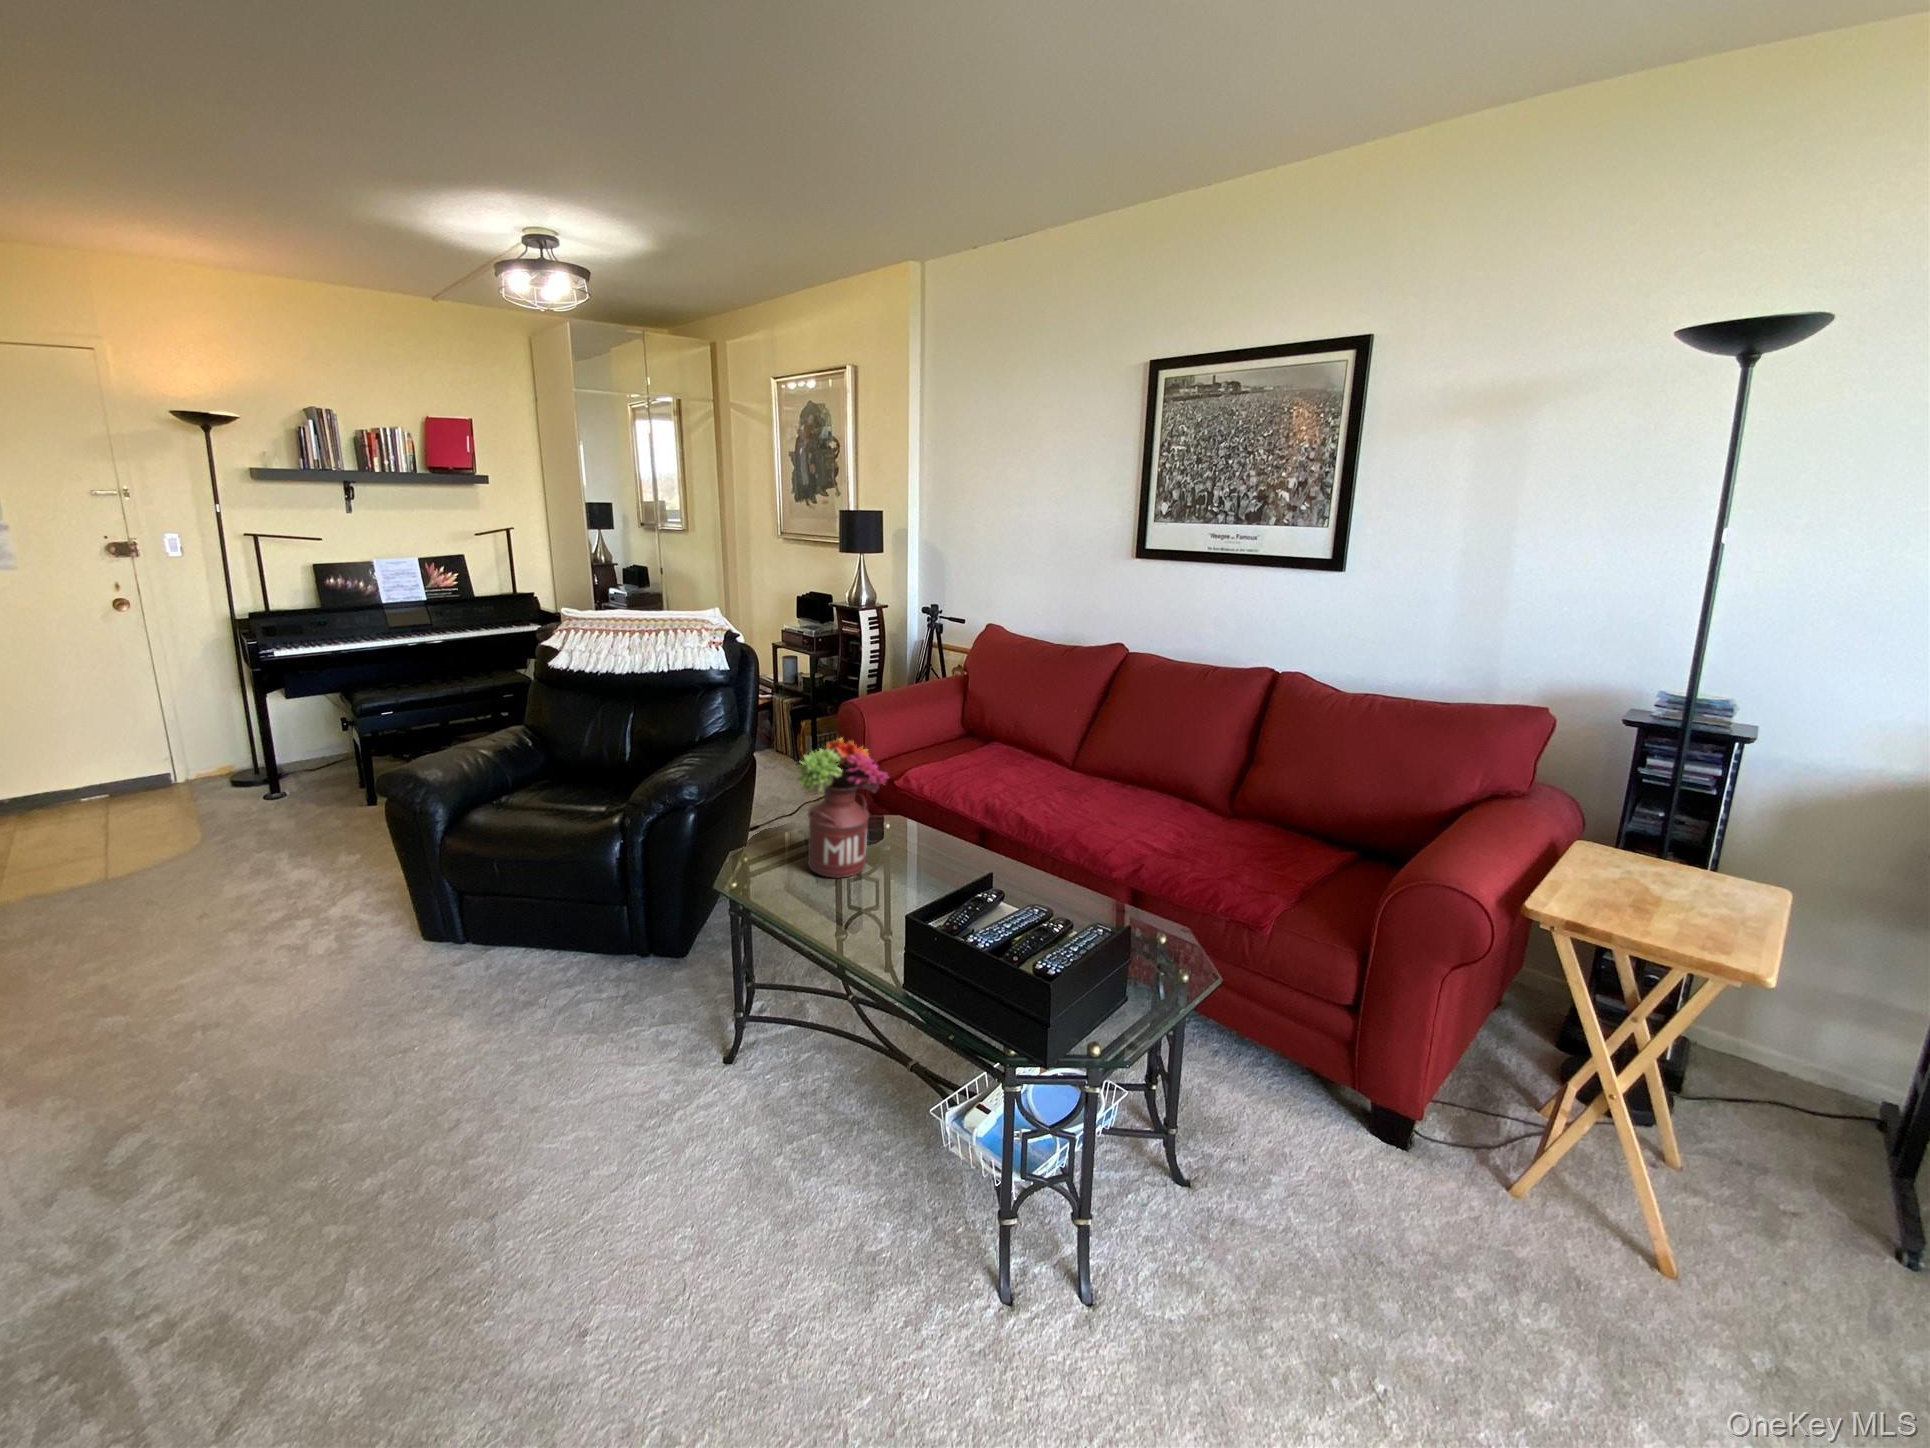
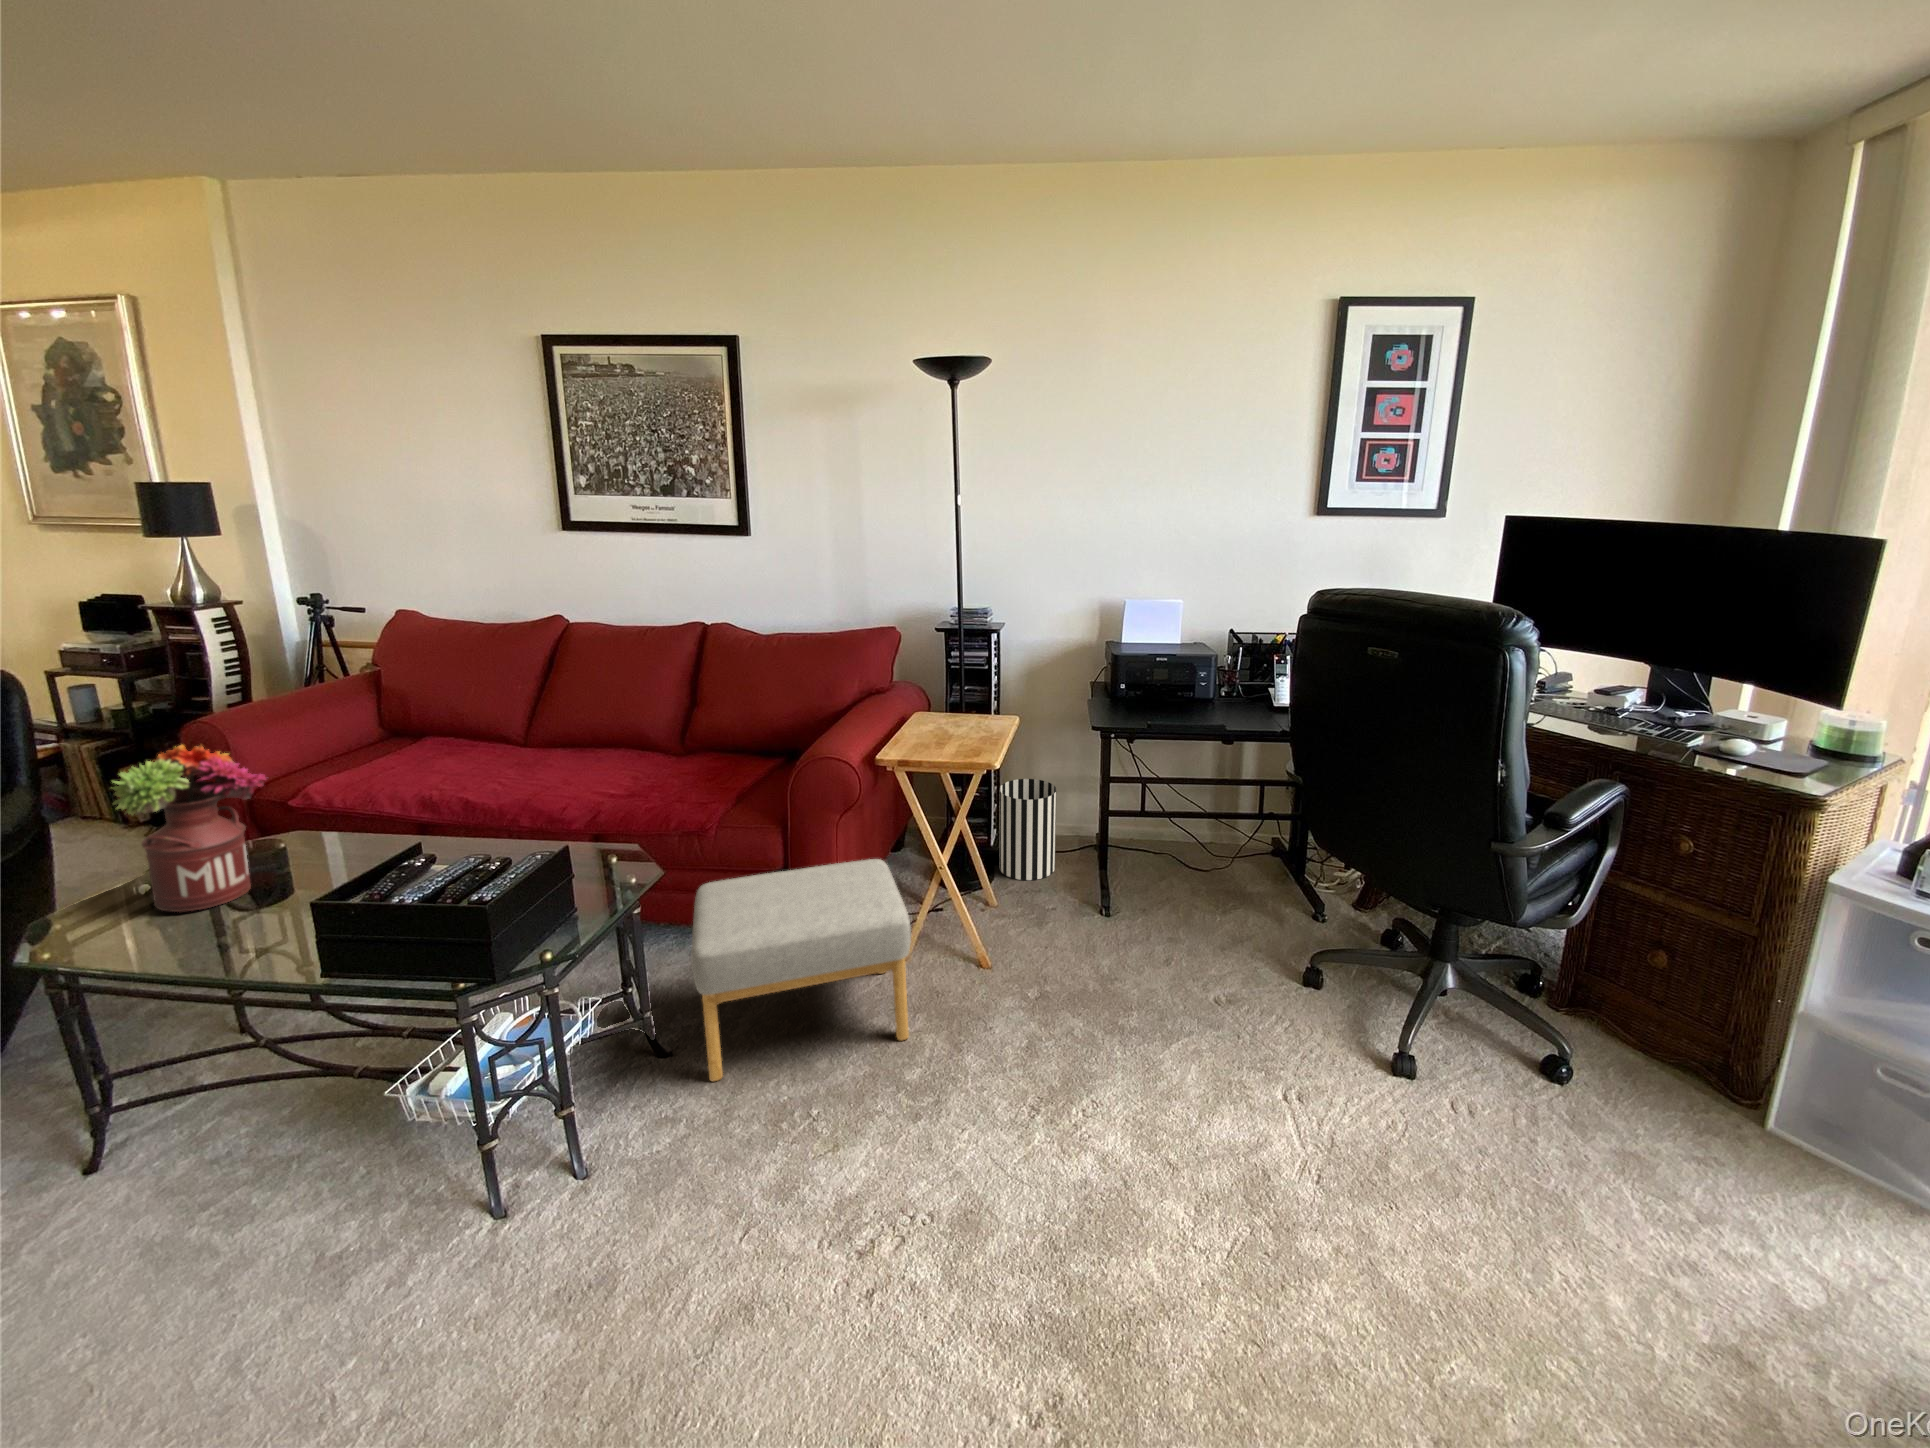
wastebasket: none [1688,978,1843,1157] -> present [999,779,1056,880]
footstool: none [1233,1000,1565,1342] -> present [691,859,911,1081]

